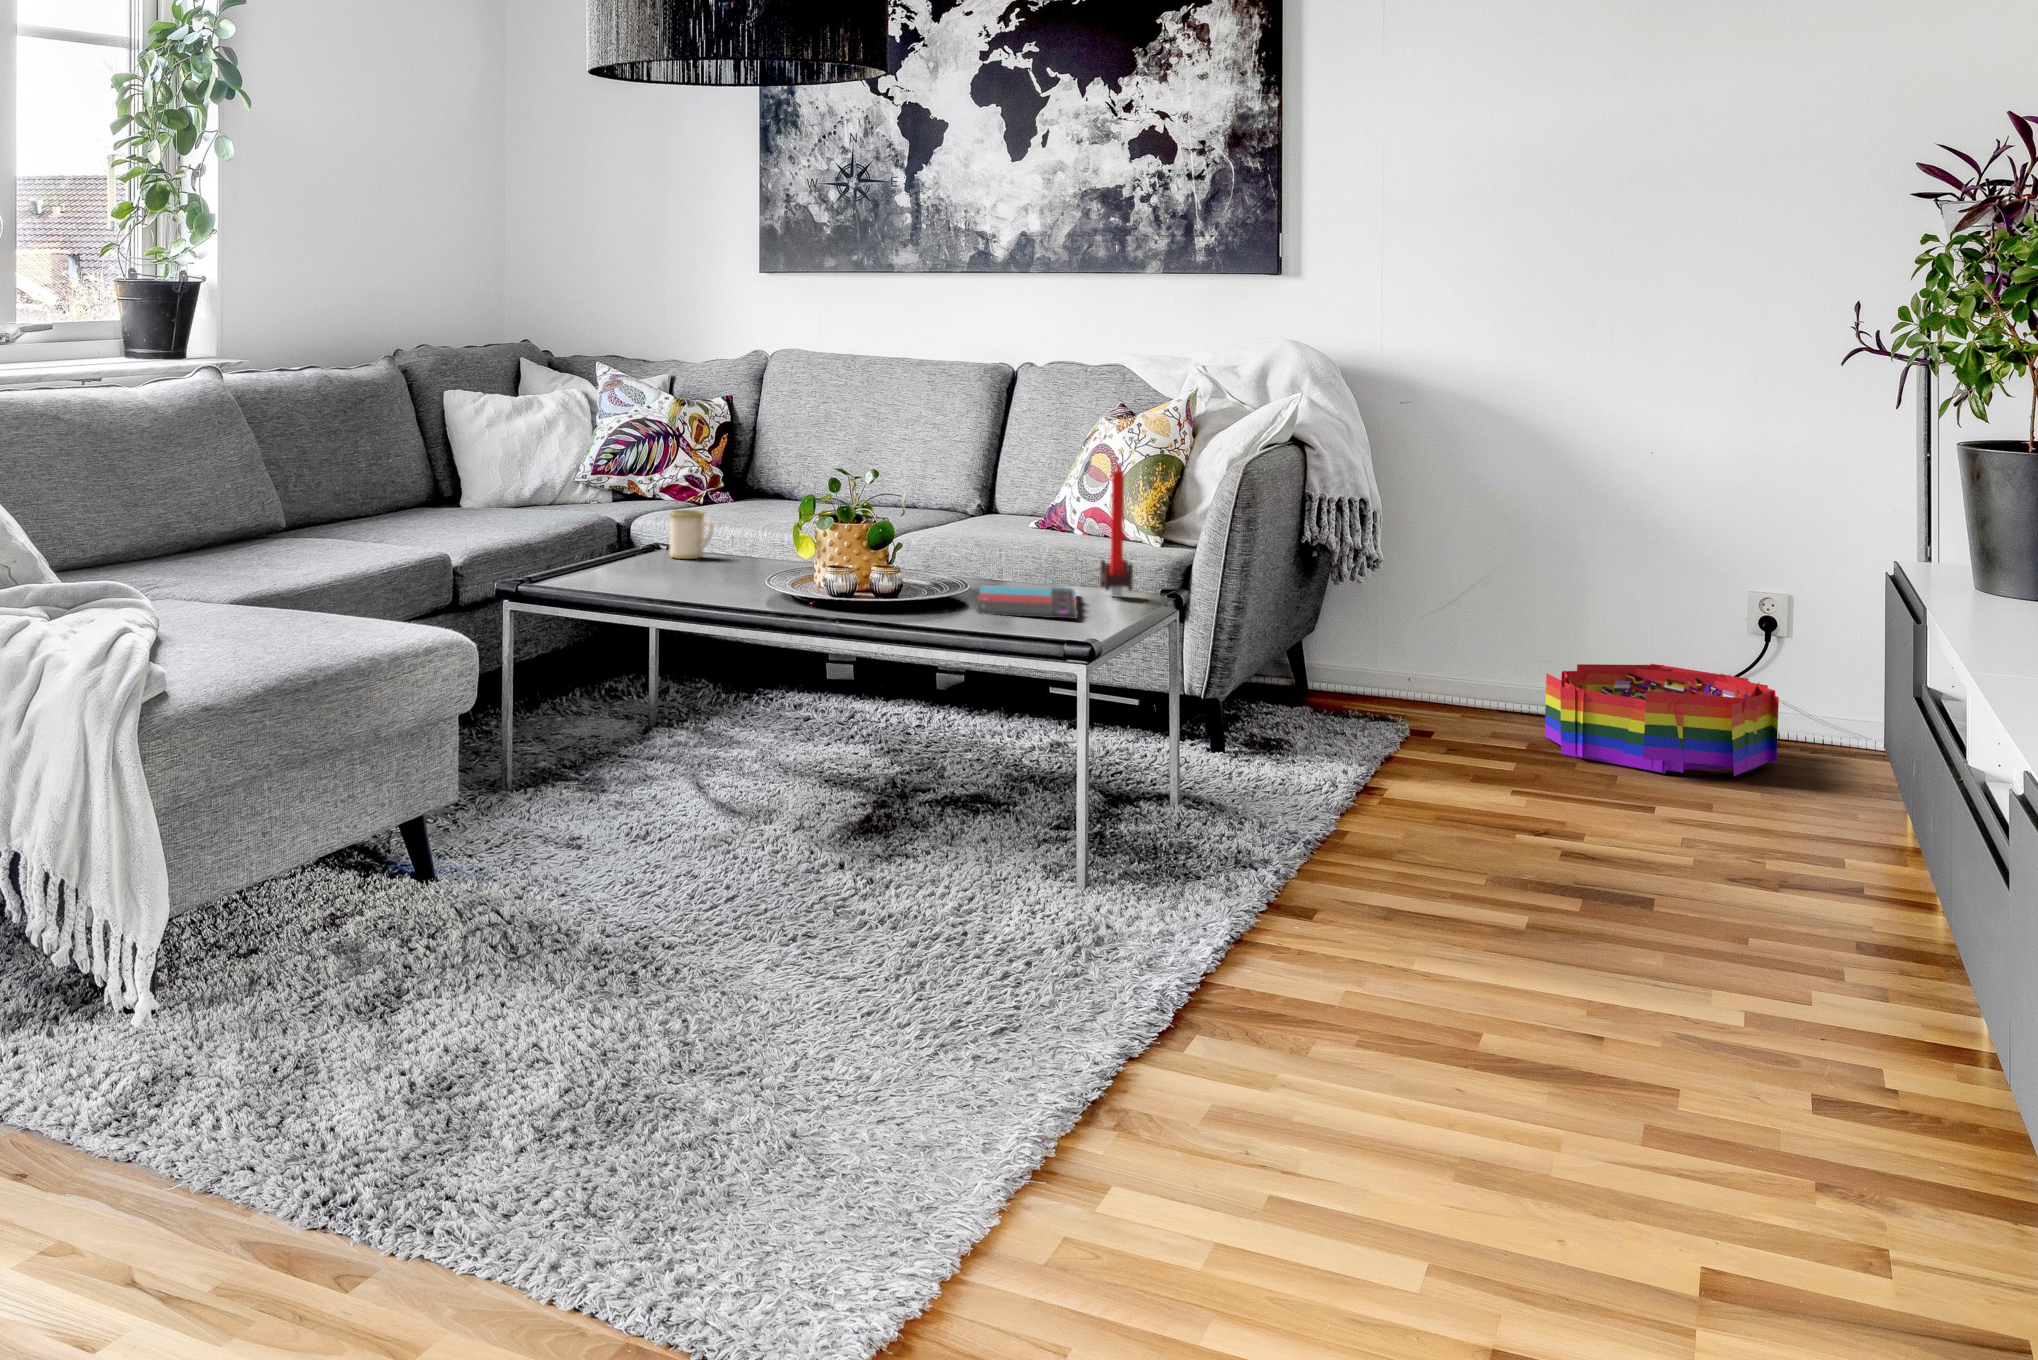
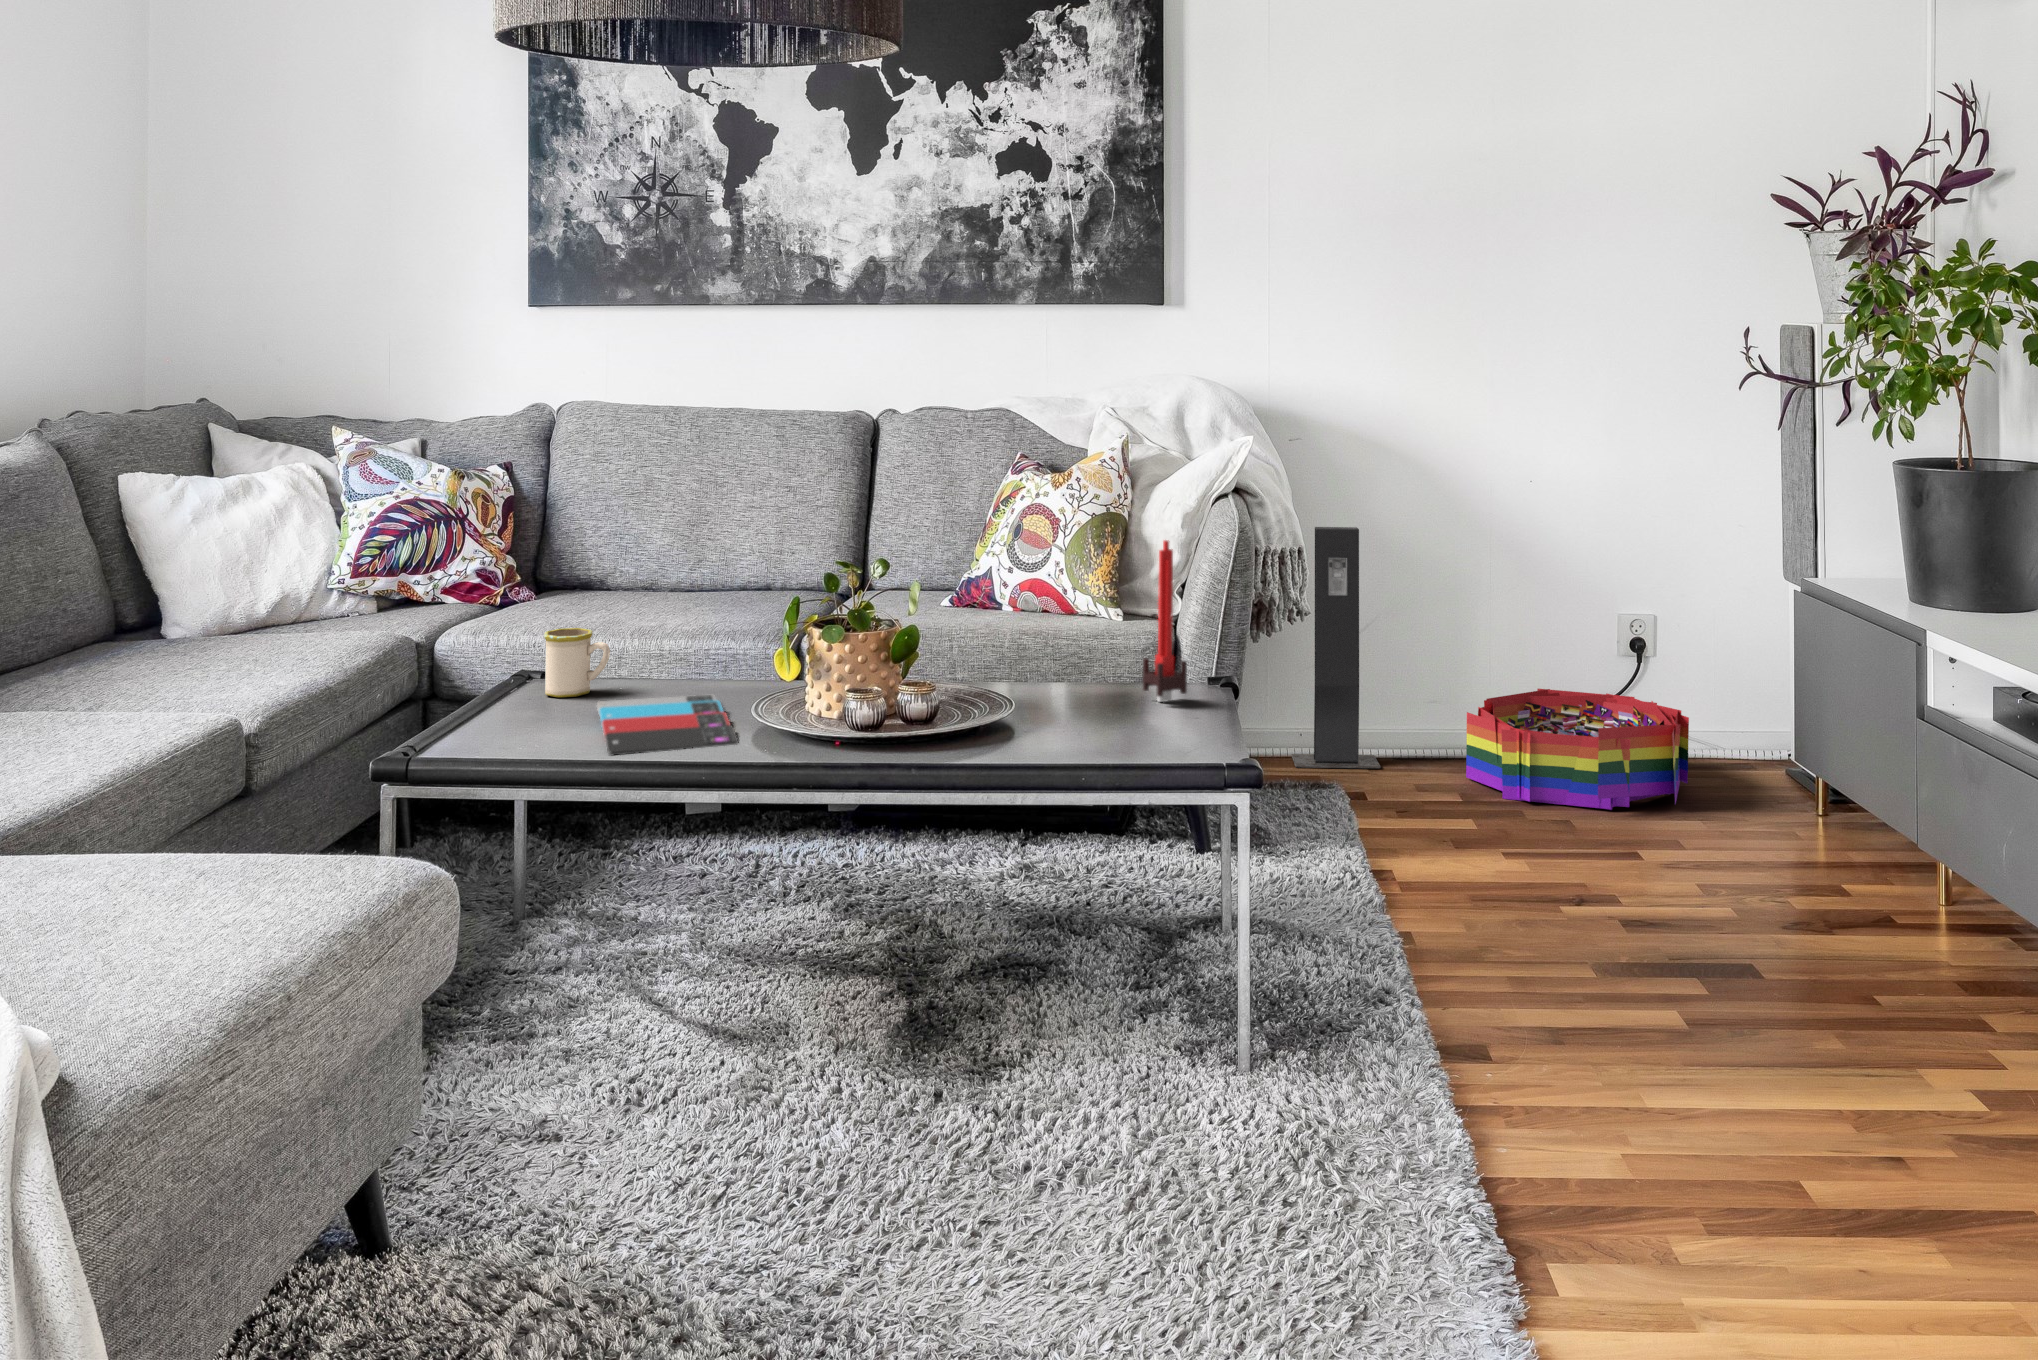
speaker: none [1382,488,1472,721] -> present [1292,527,1380,768]
smartphone: present [976,585,1078,619] -> present [597,695,739,755]

